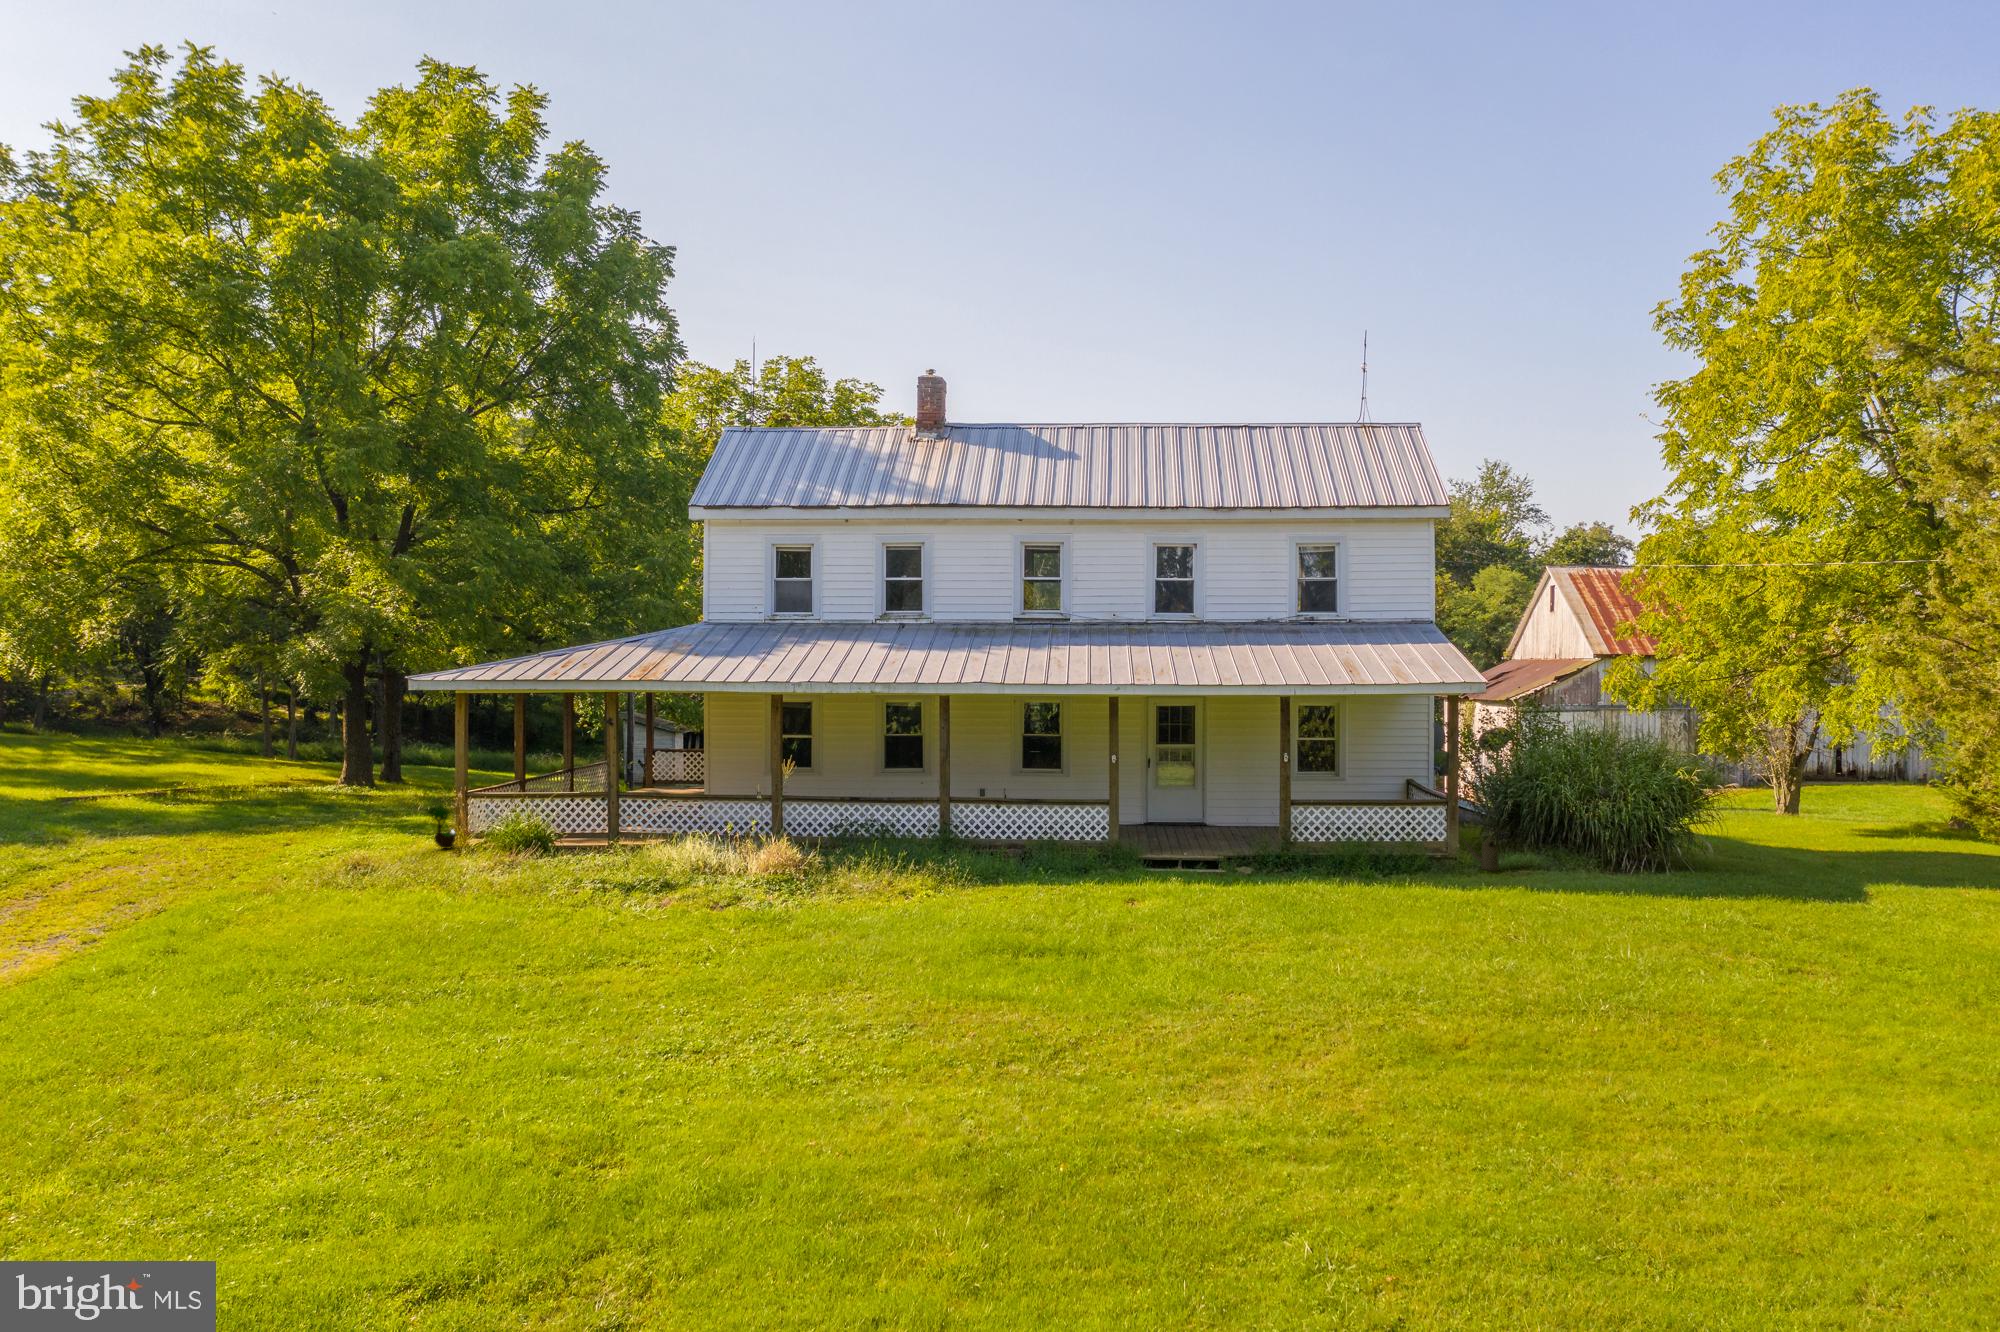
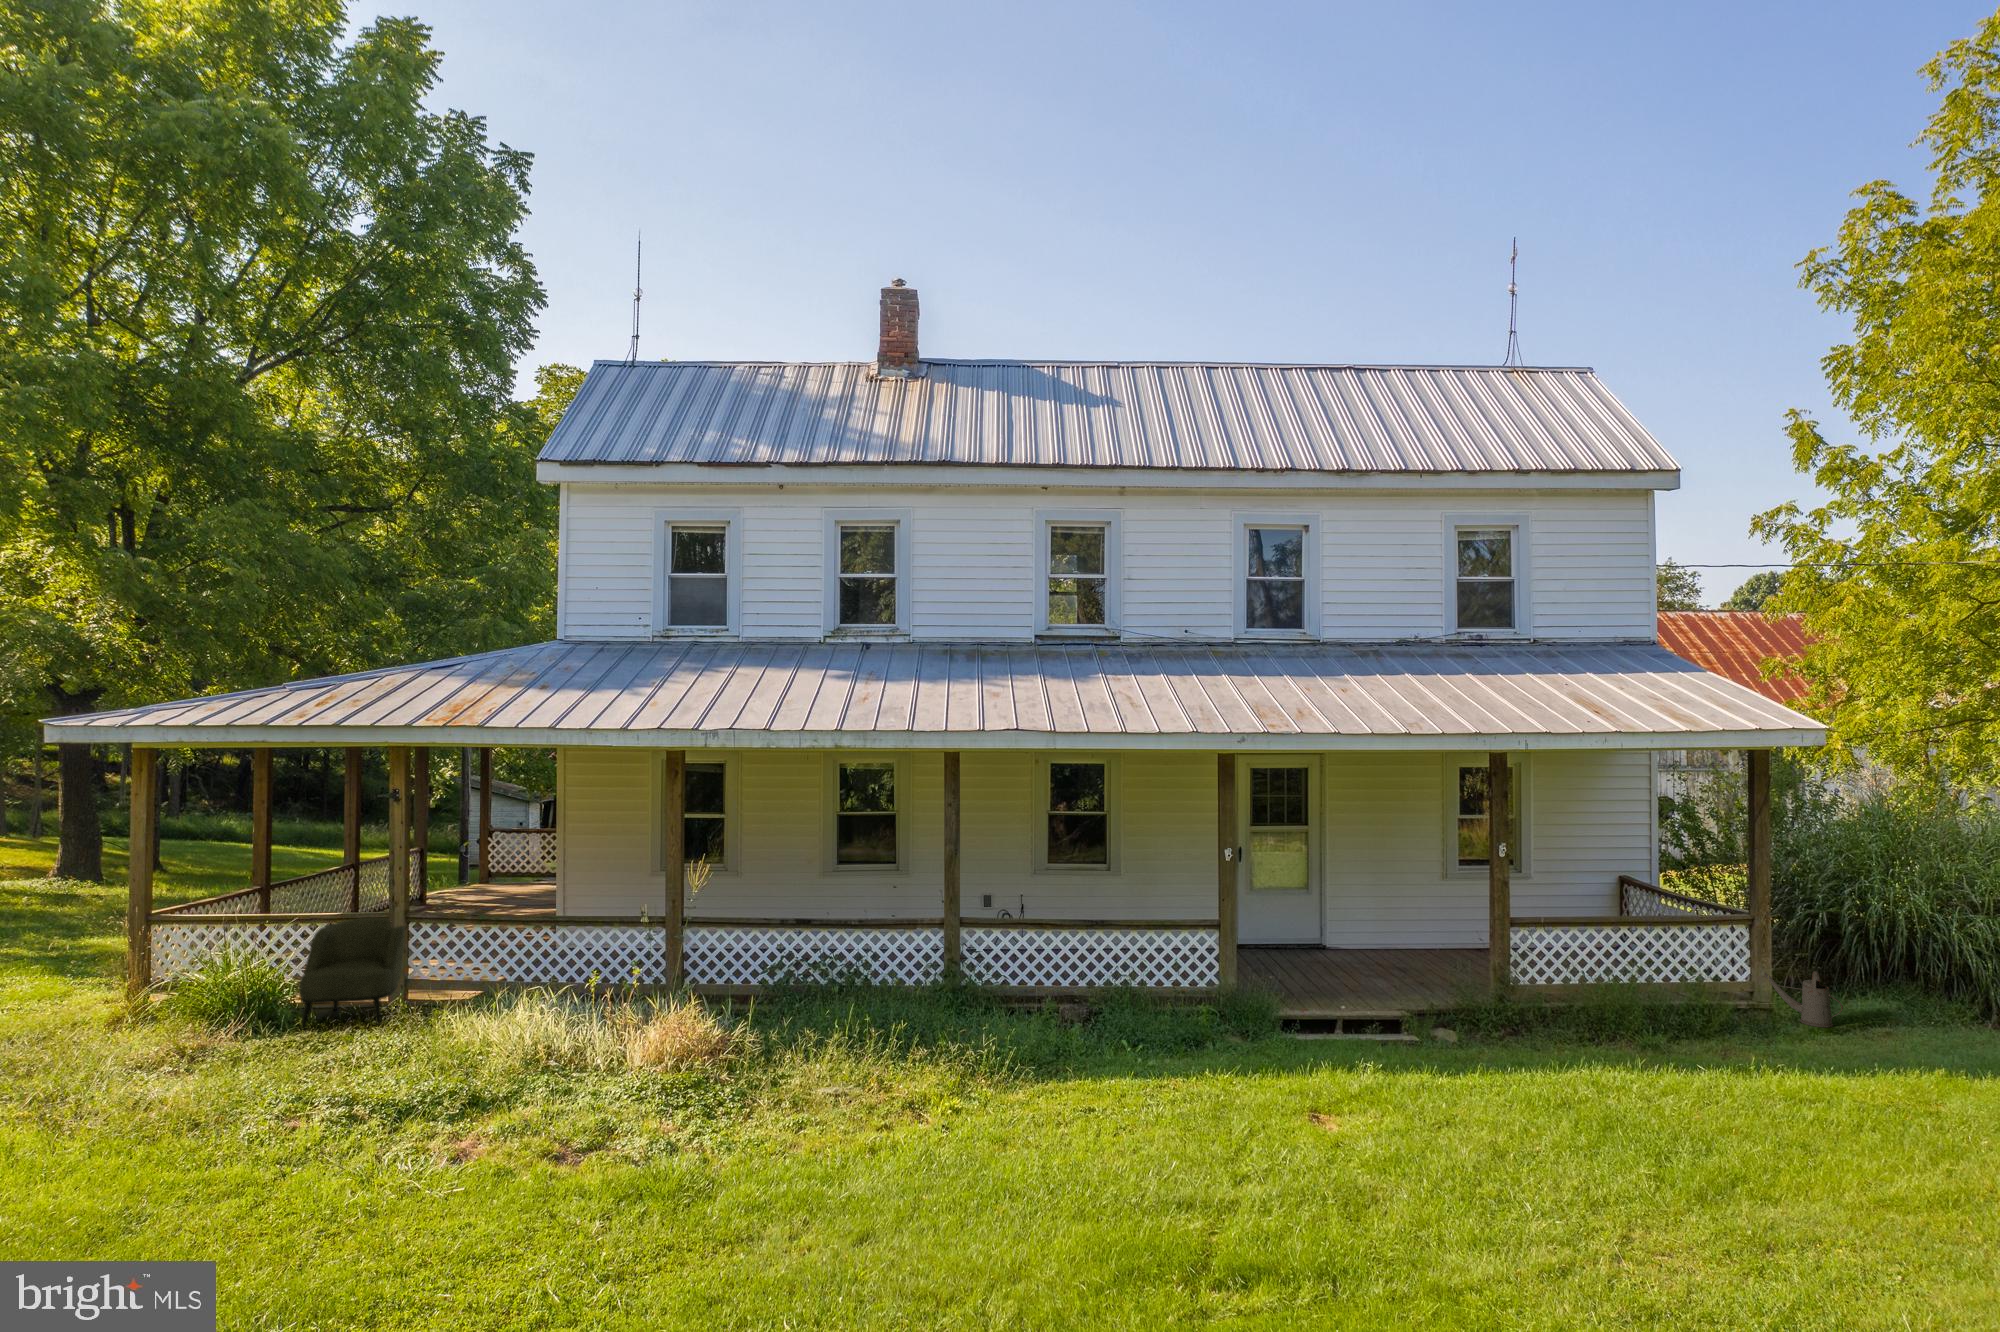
armchair: none [560,793,618,856] -> present [299,918,405,1030]
potted tree: present [426,804,456,849] -> none [59,933,125,1020]

